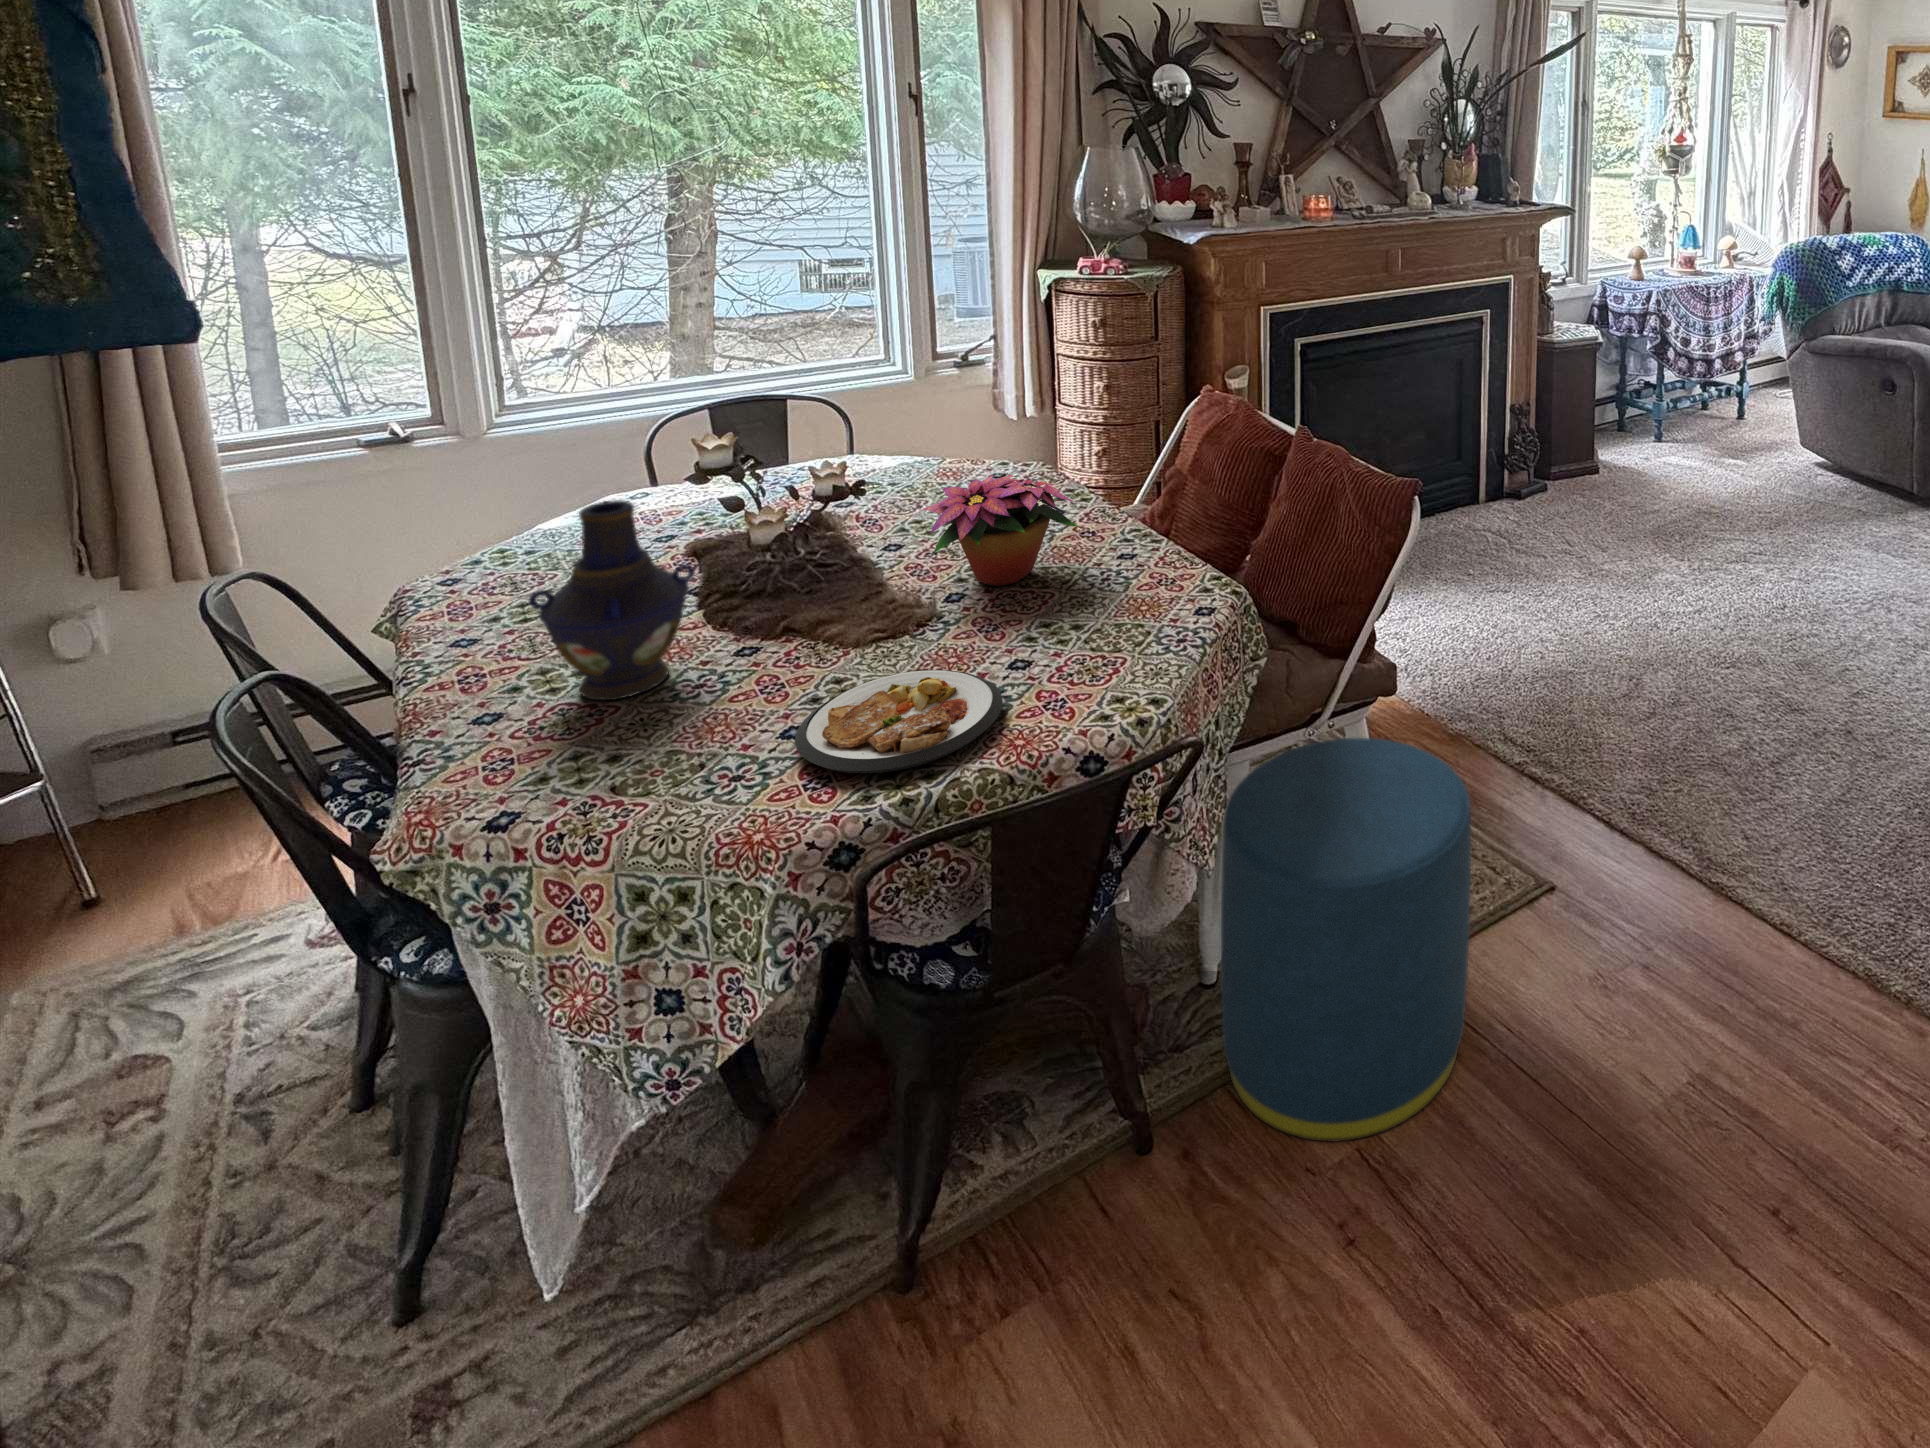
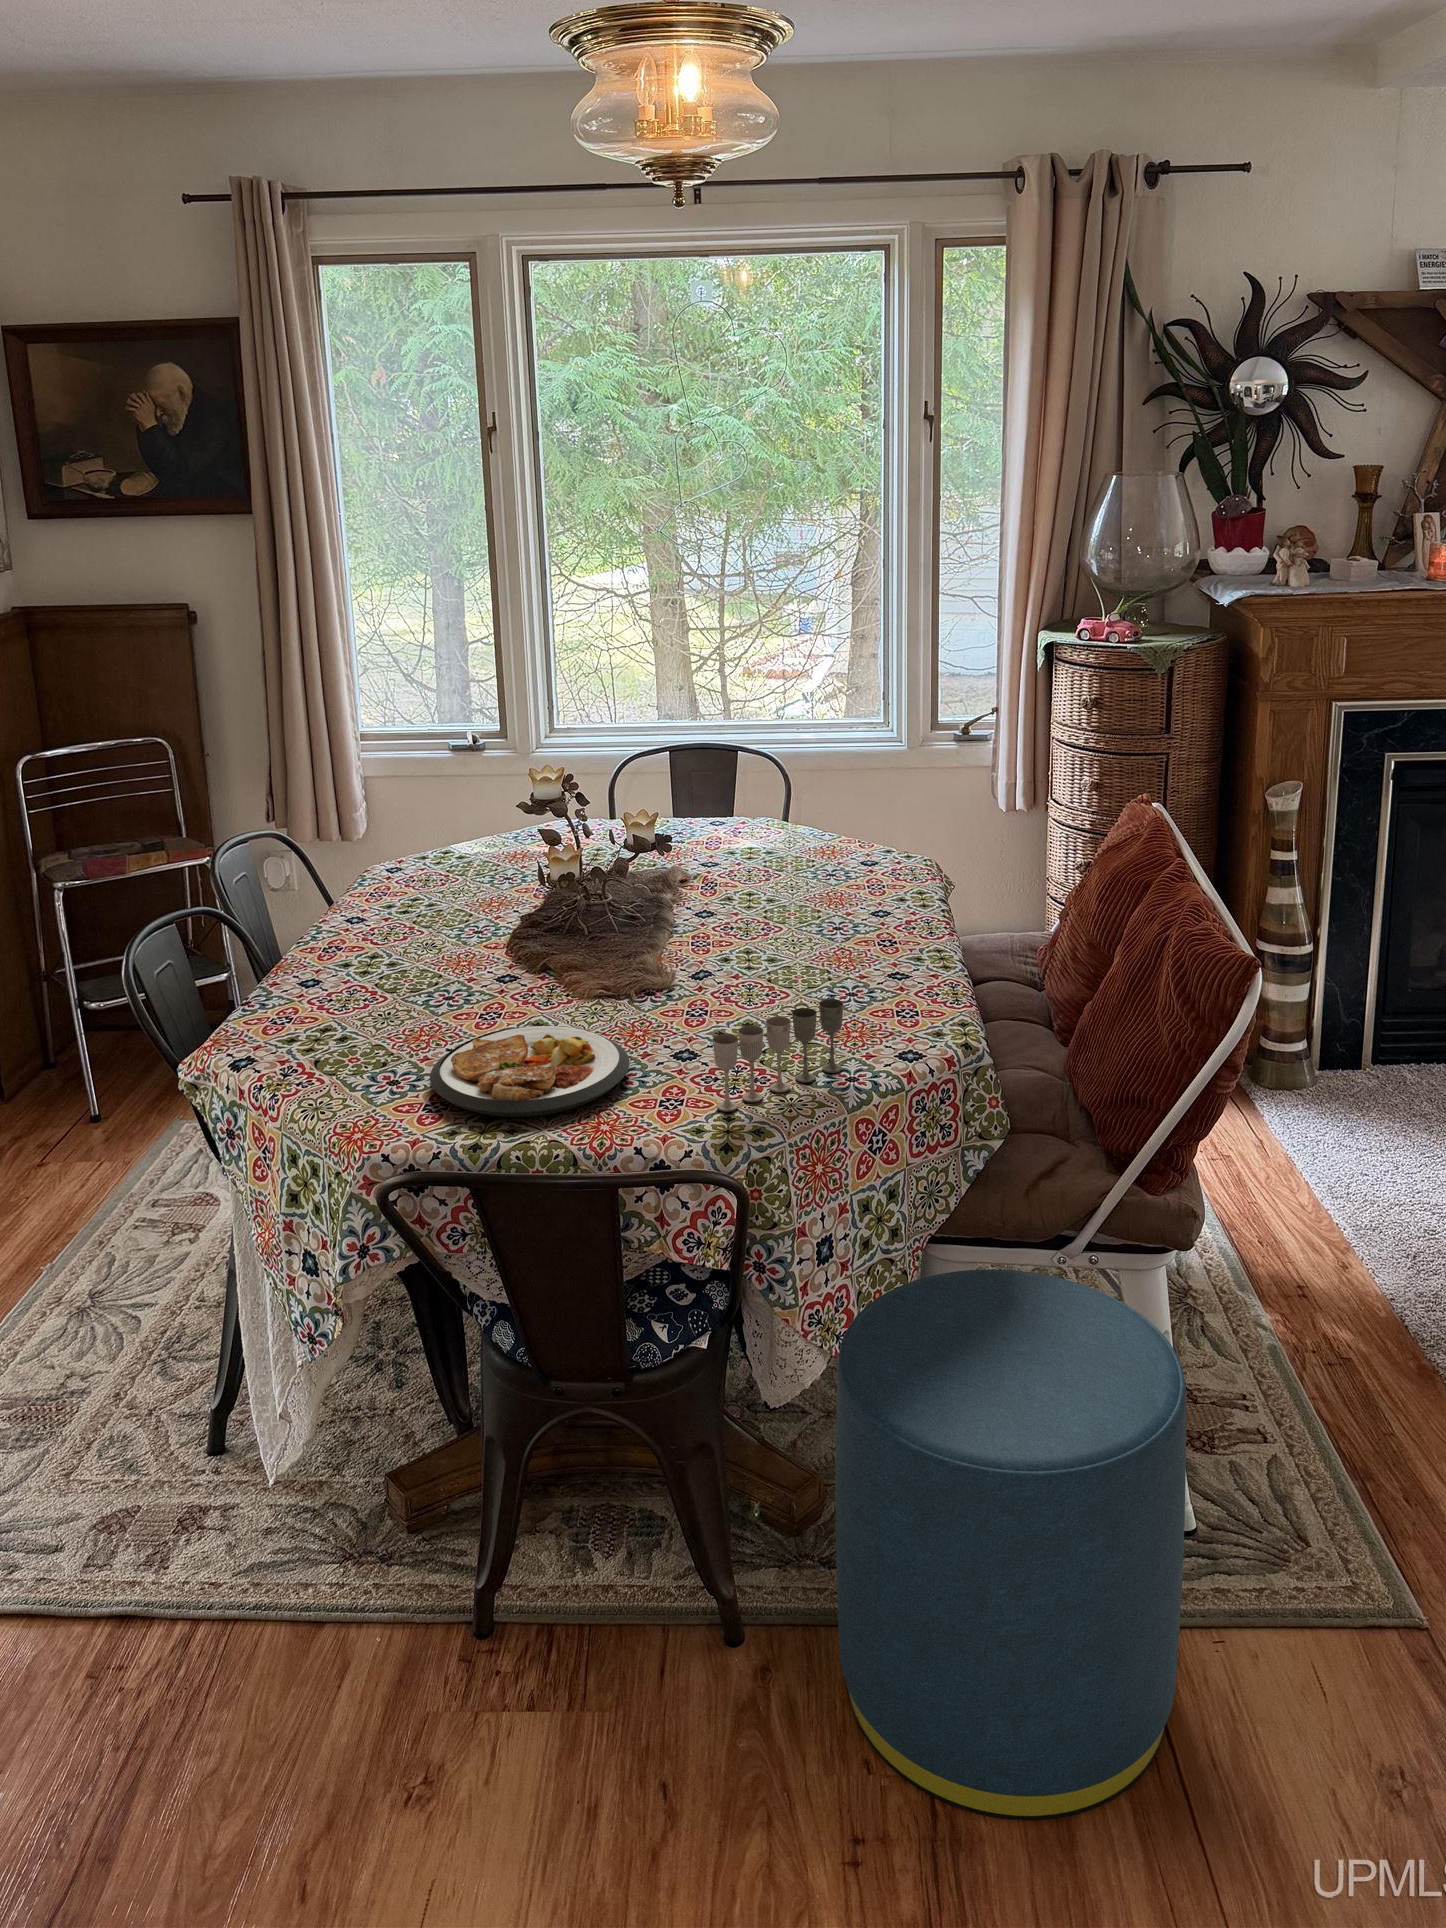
flower arrangement: present [923,474,1078,586] -> none [660,841,845,972]
vase: present [529,500,695,700] -> none [330,799,452,989]
wine glass: none [1096,583,1167,697] -> present [713,999,843,1112]

